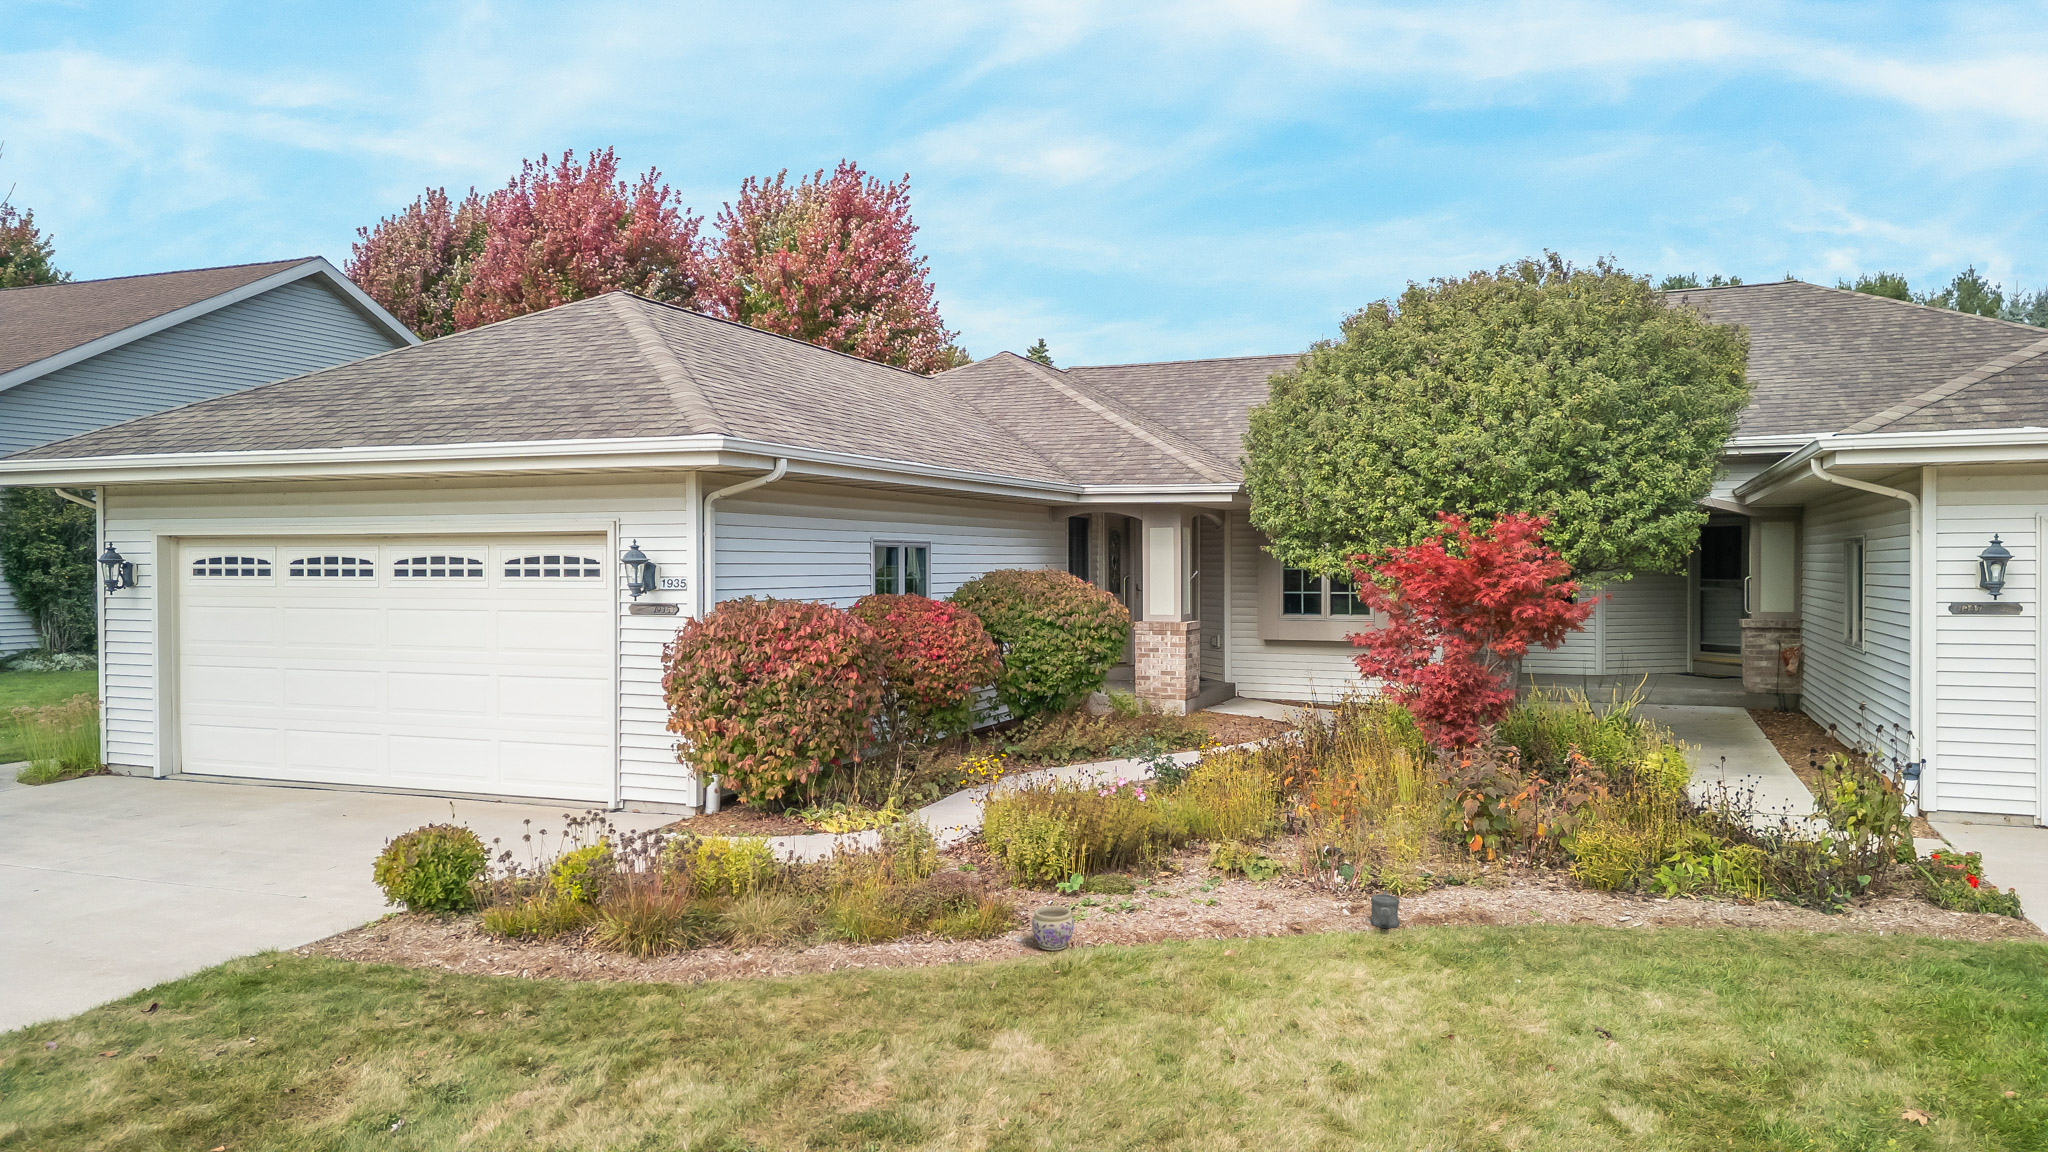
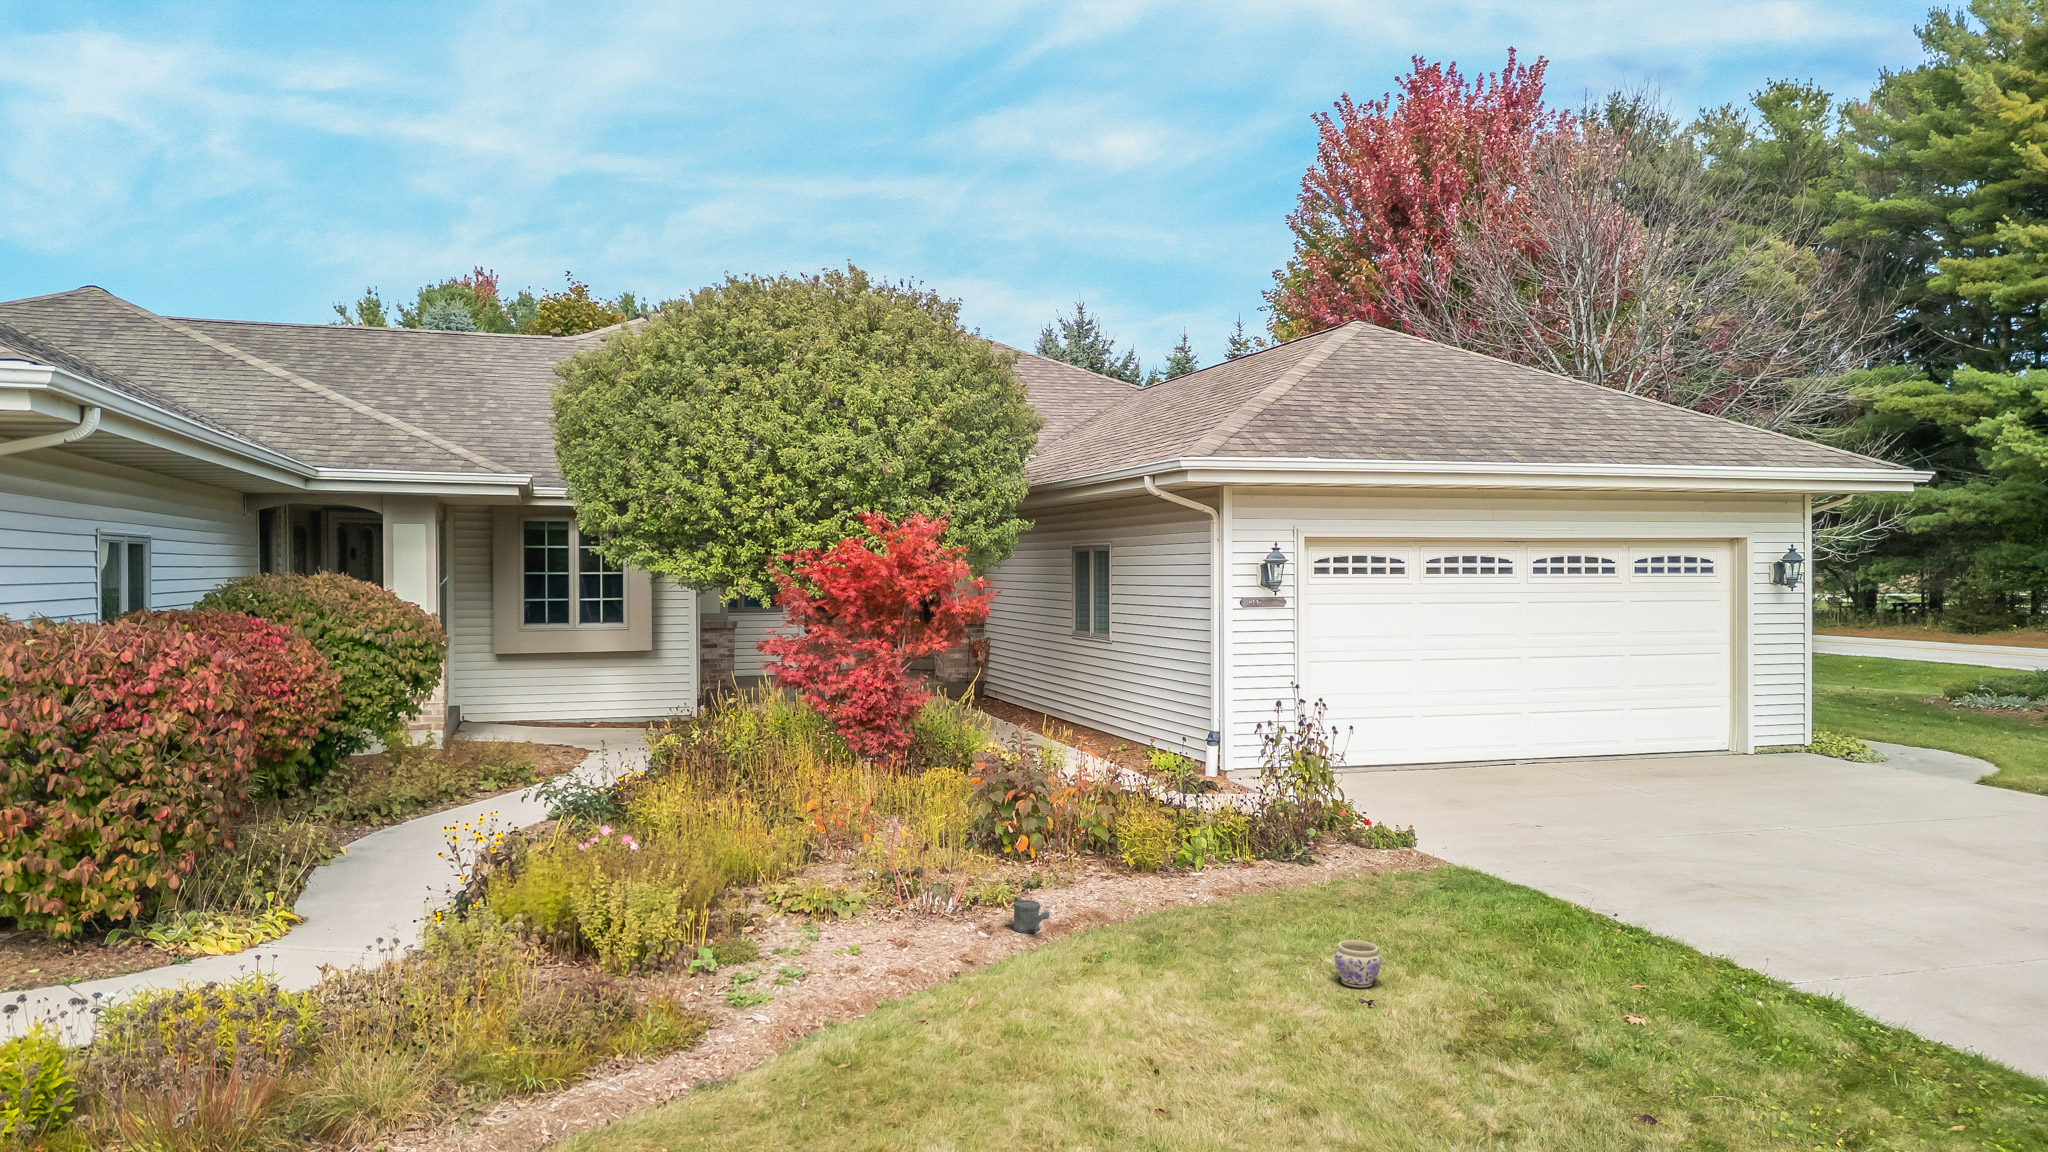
planter: present [1032,906,1074,951] -> present [1334,940,1381,988]

